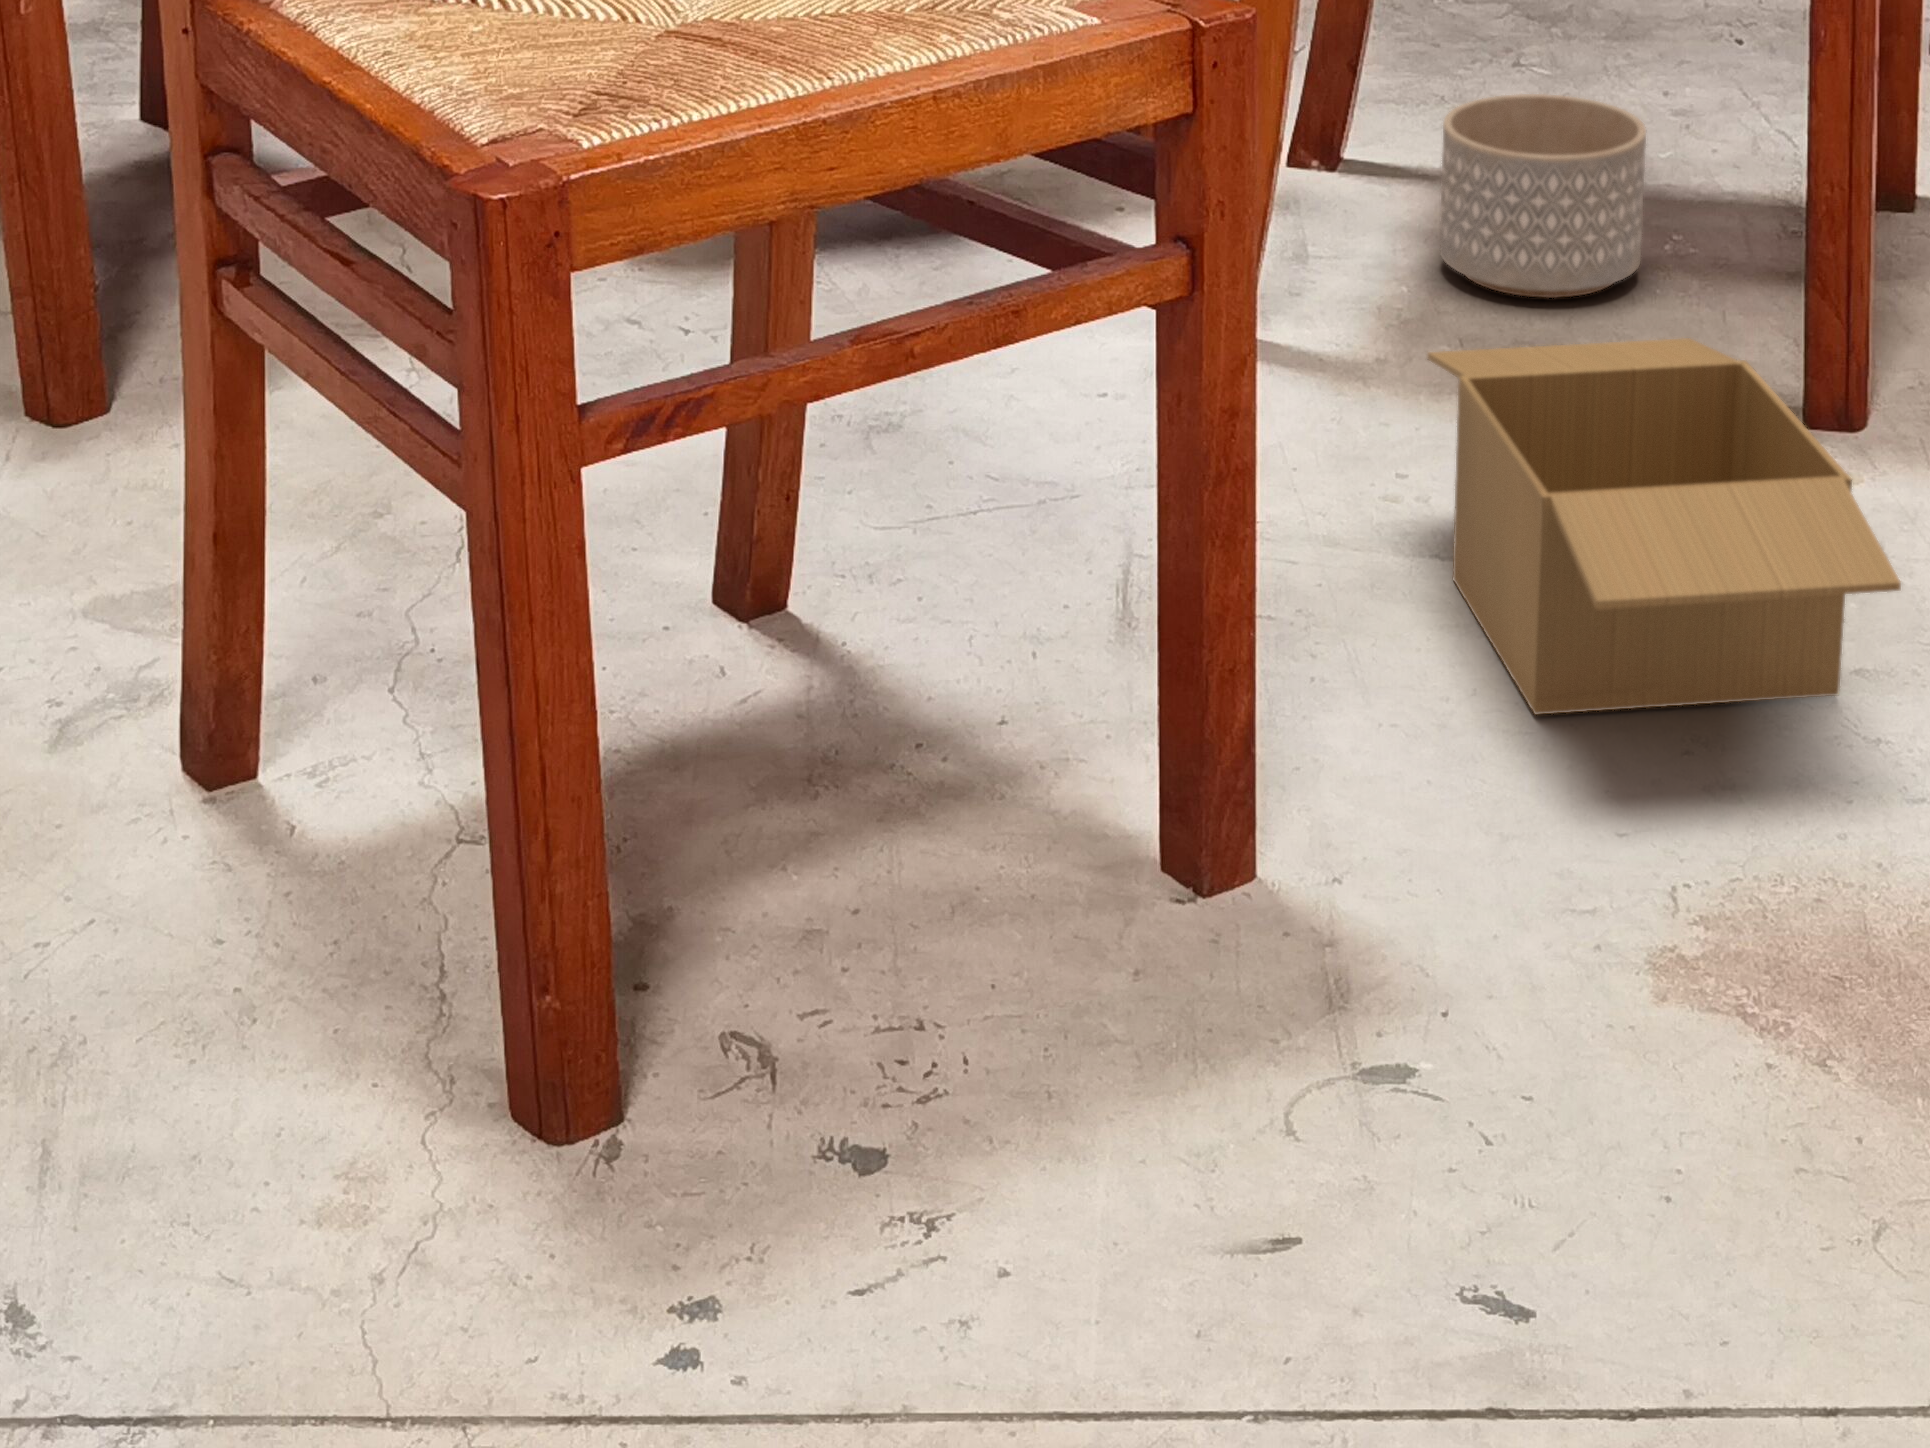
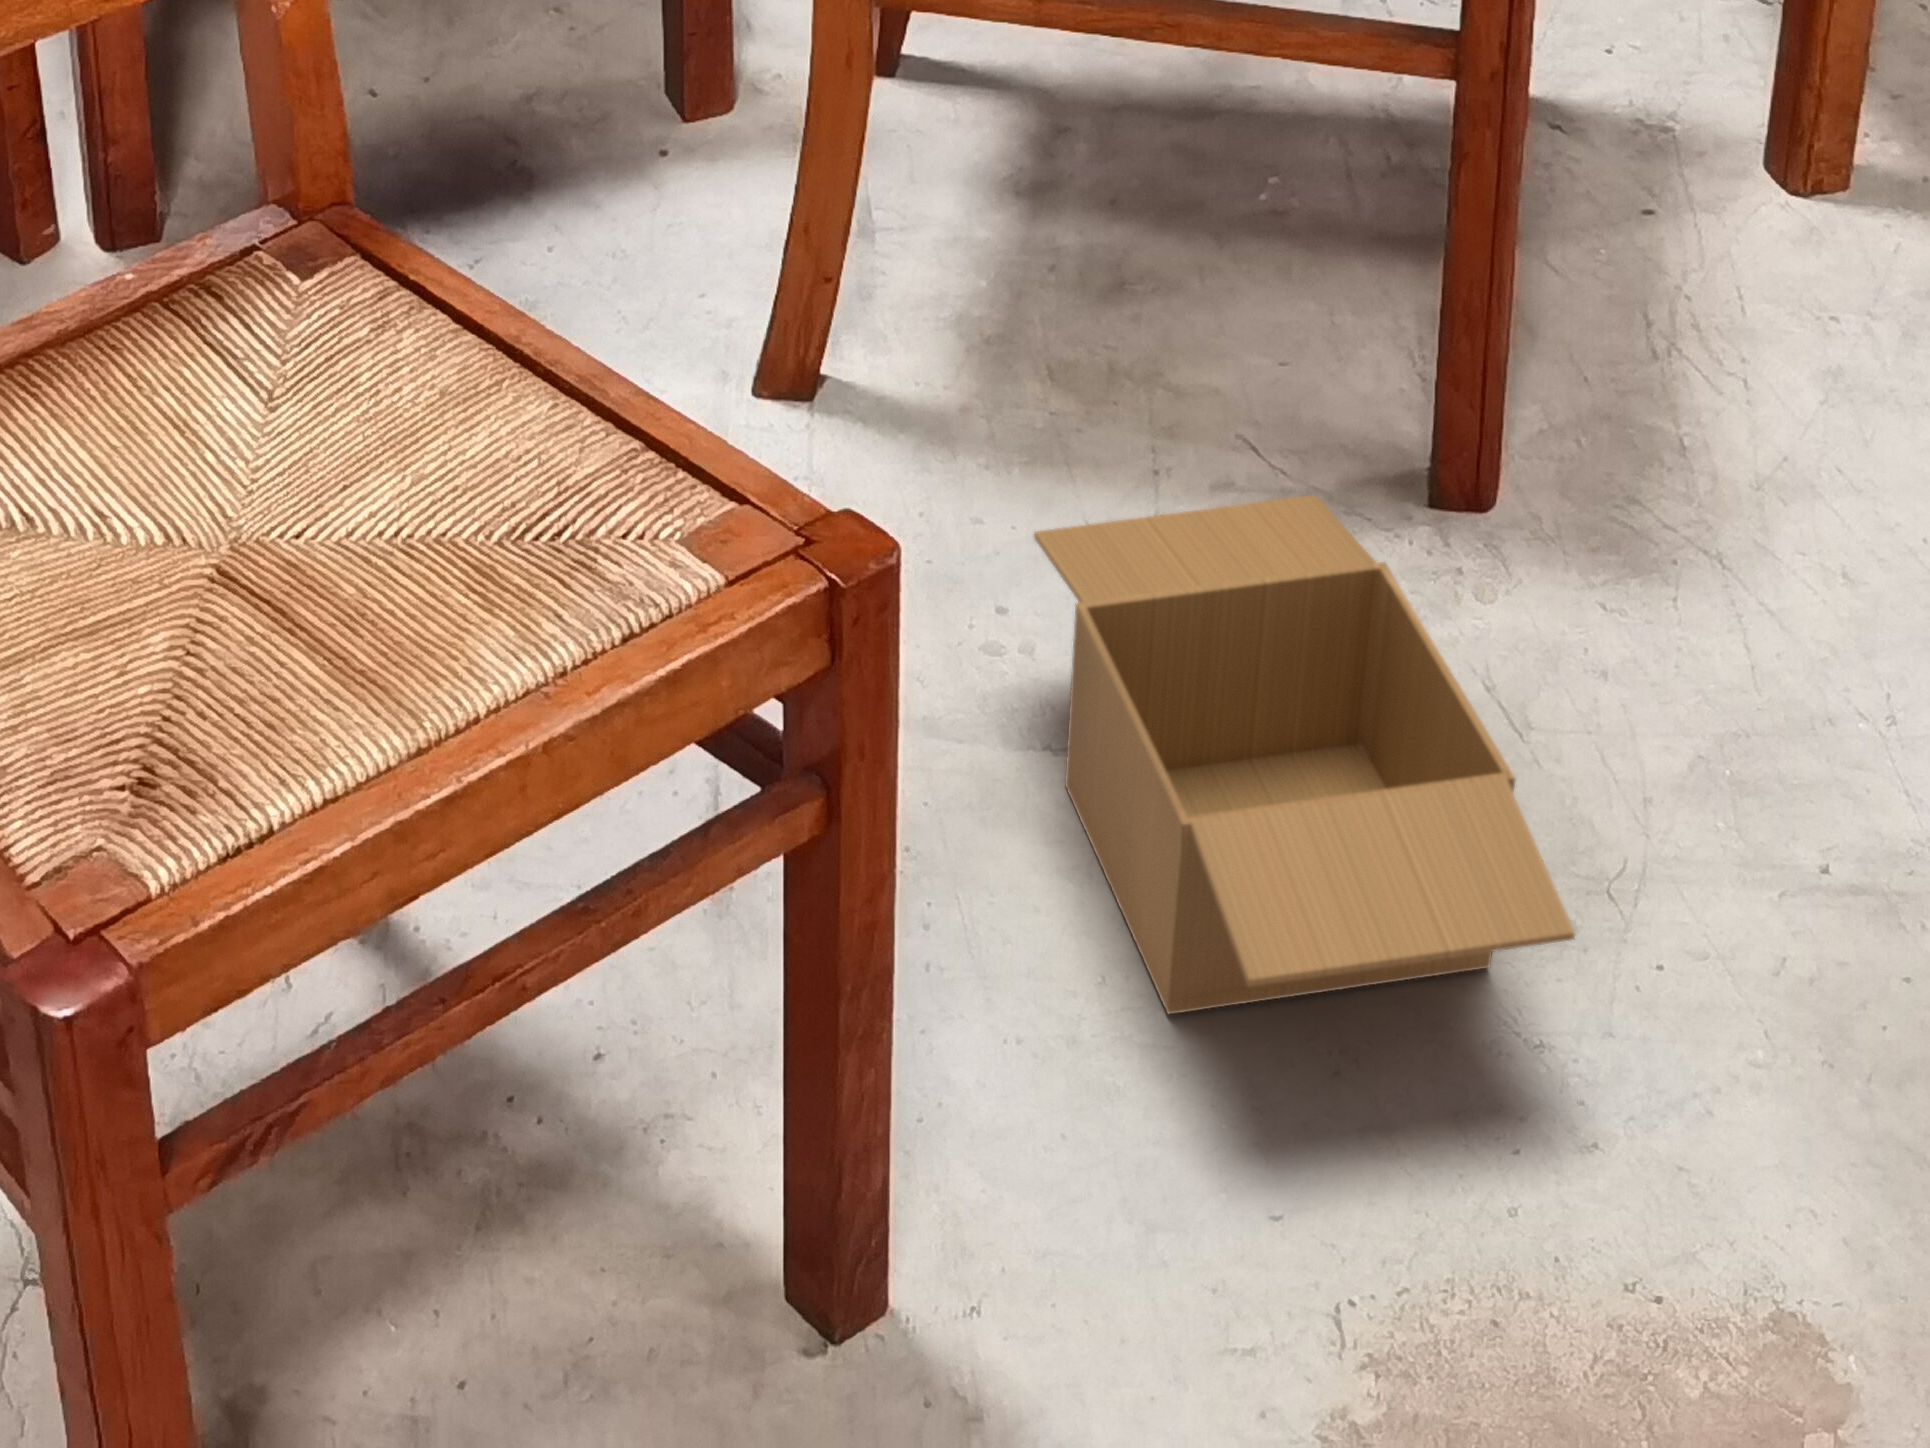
planter: present [1440,94,1646,298] -> none [1017,62,1244,305]

